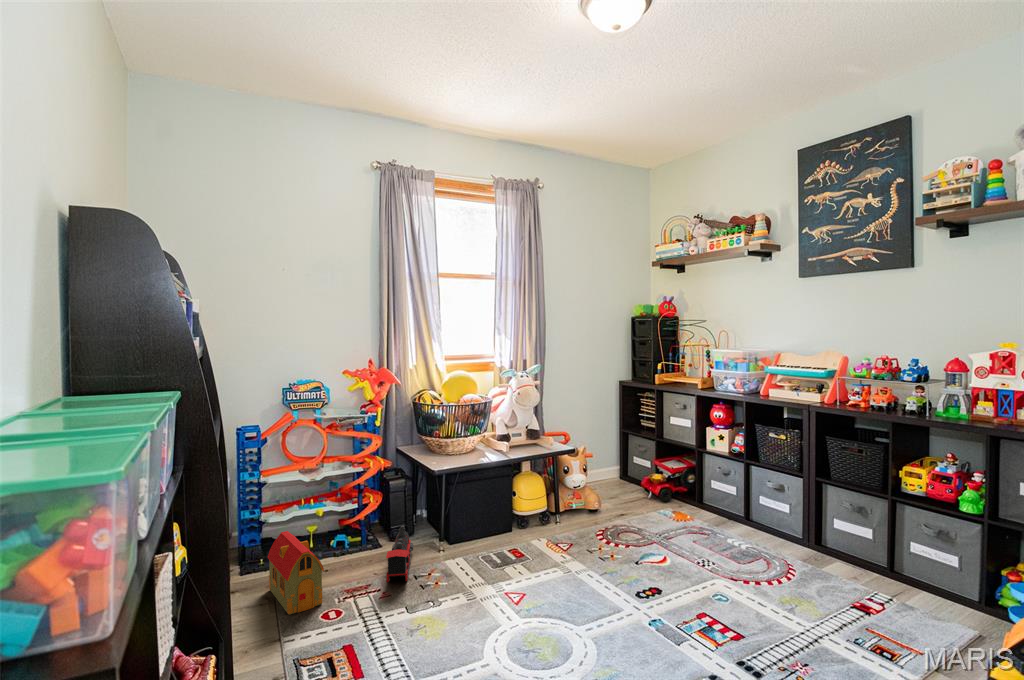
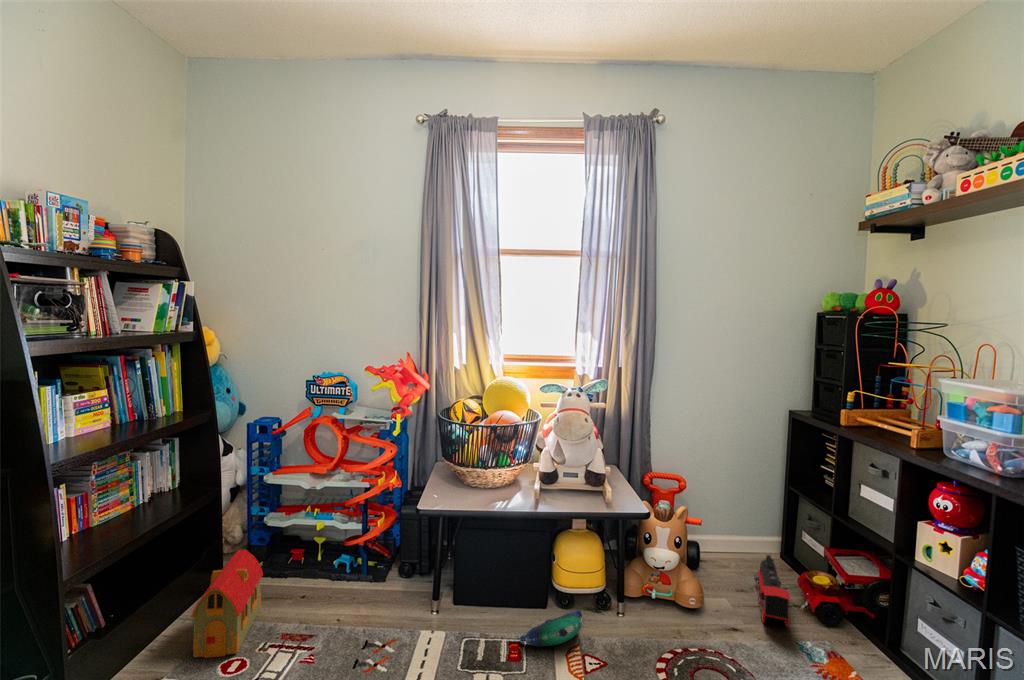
plush toy: none [513,522,547,547] -> present [519,610,582,647]
toy train: present [386,526,414,582] -> present [754,555,791,628]

